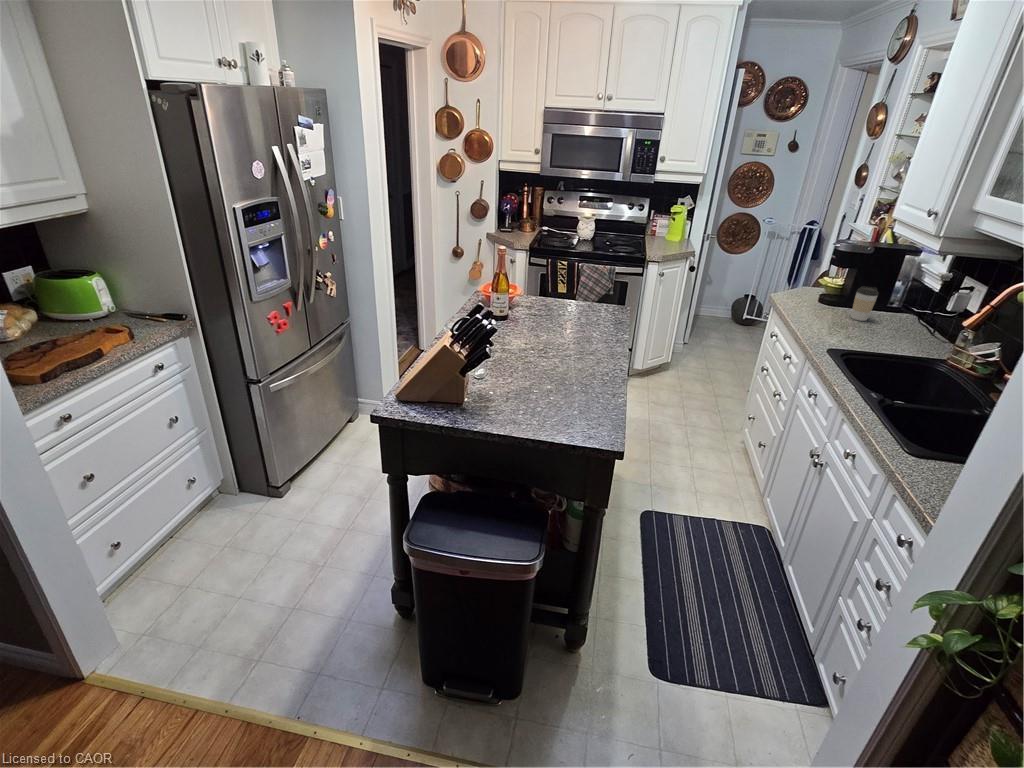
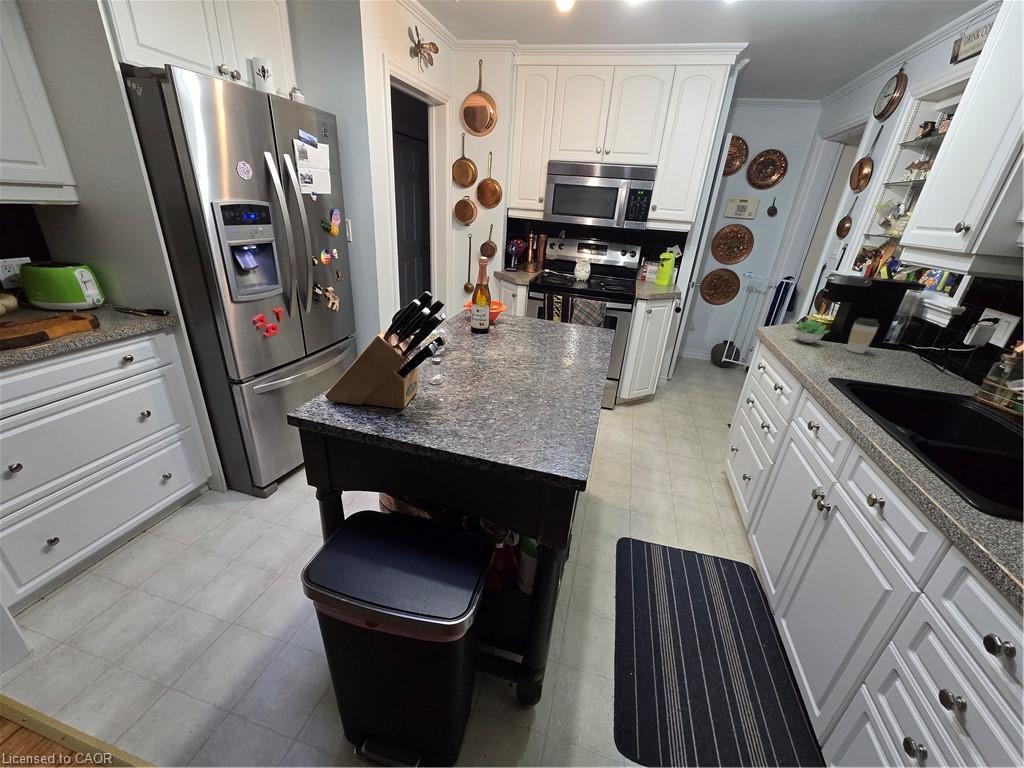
succulent plant: none [801,289,836,312] -> present [793,320,829,343]

